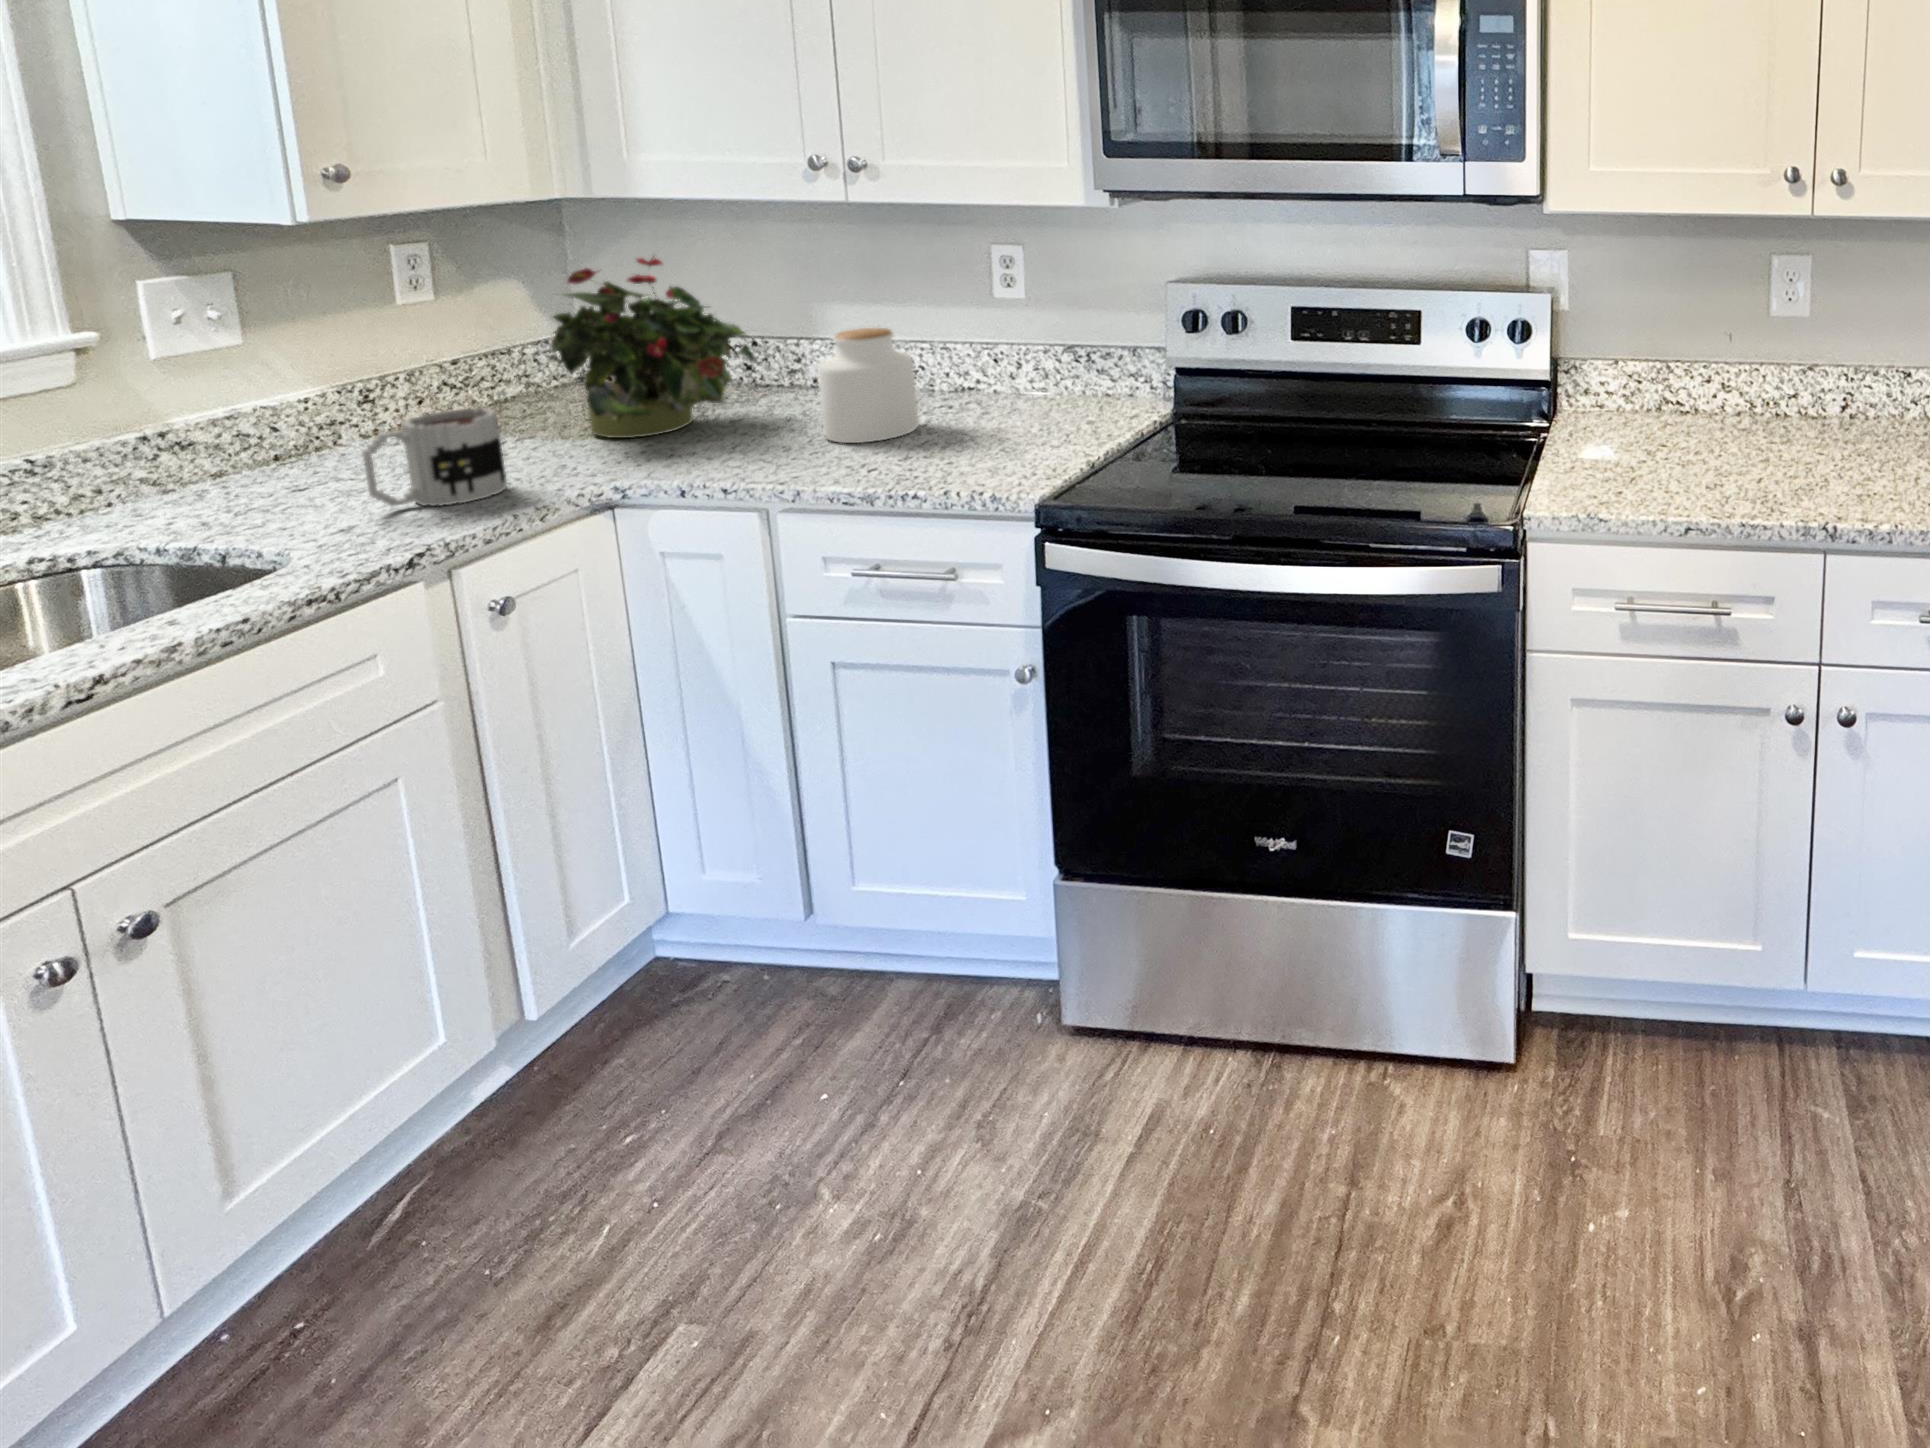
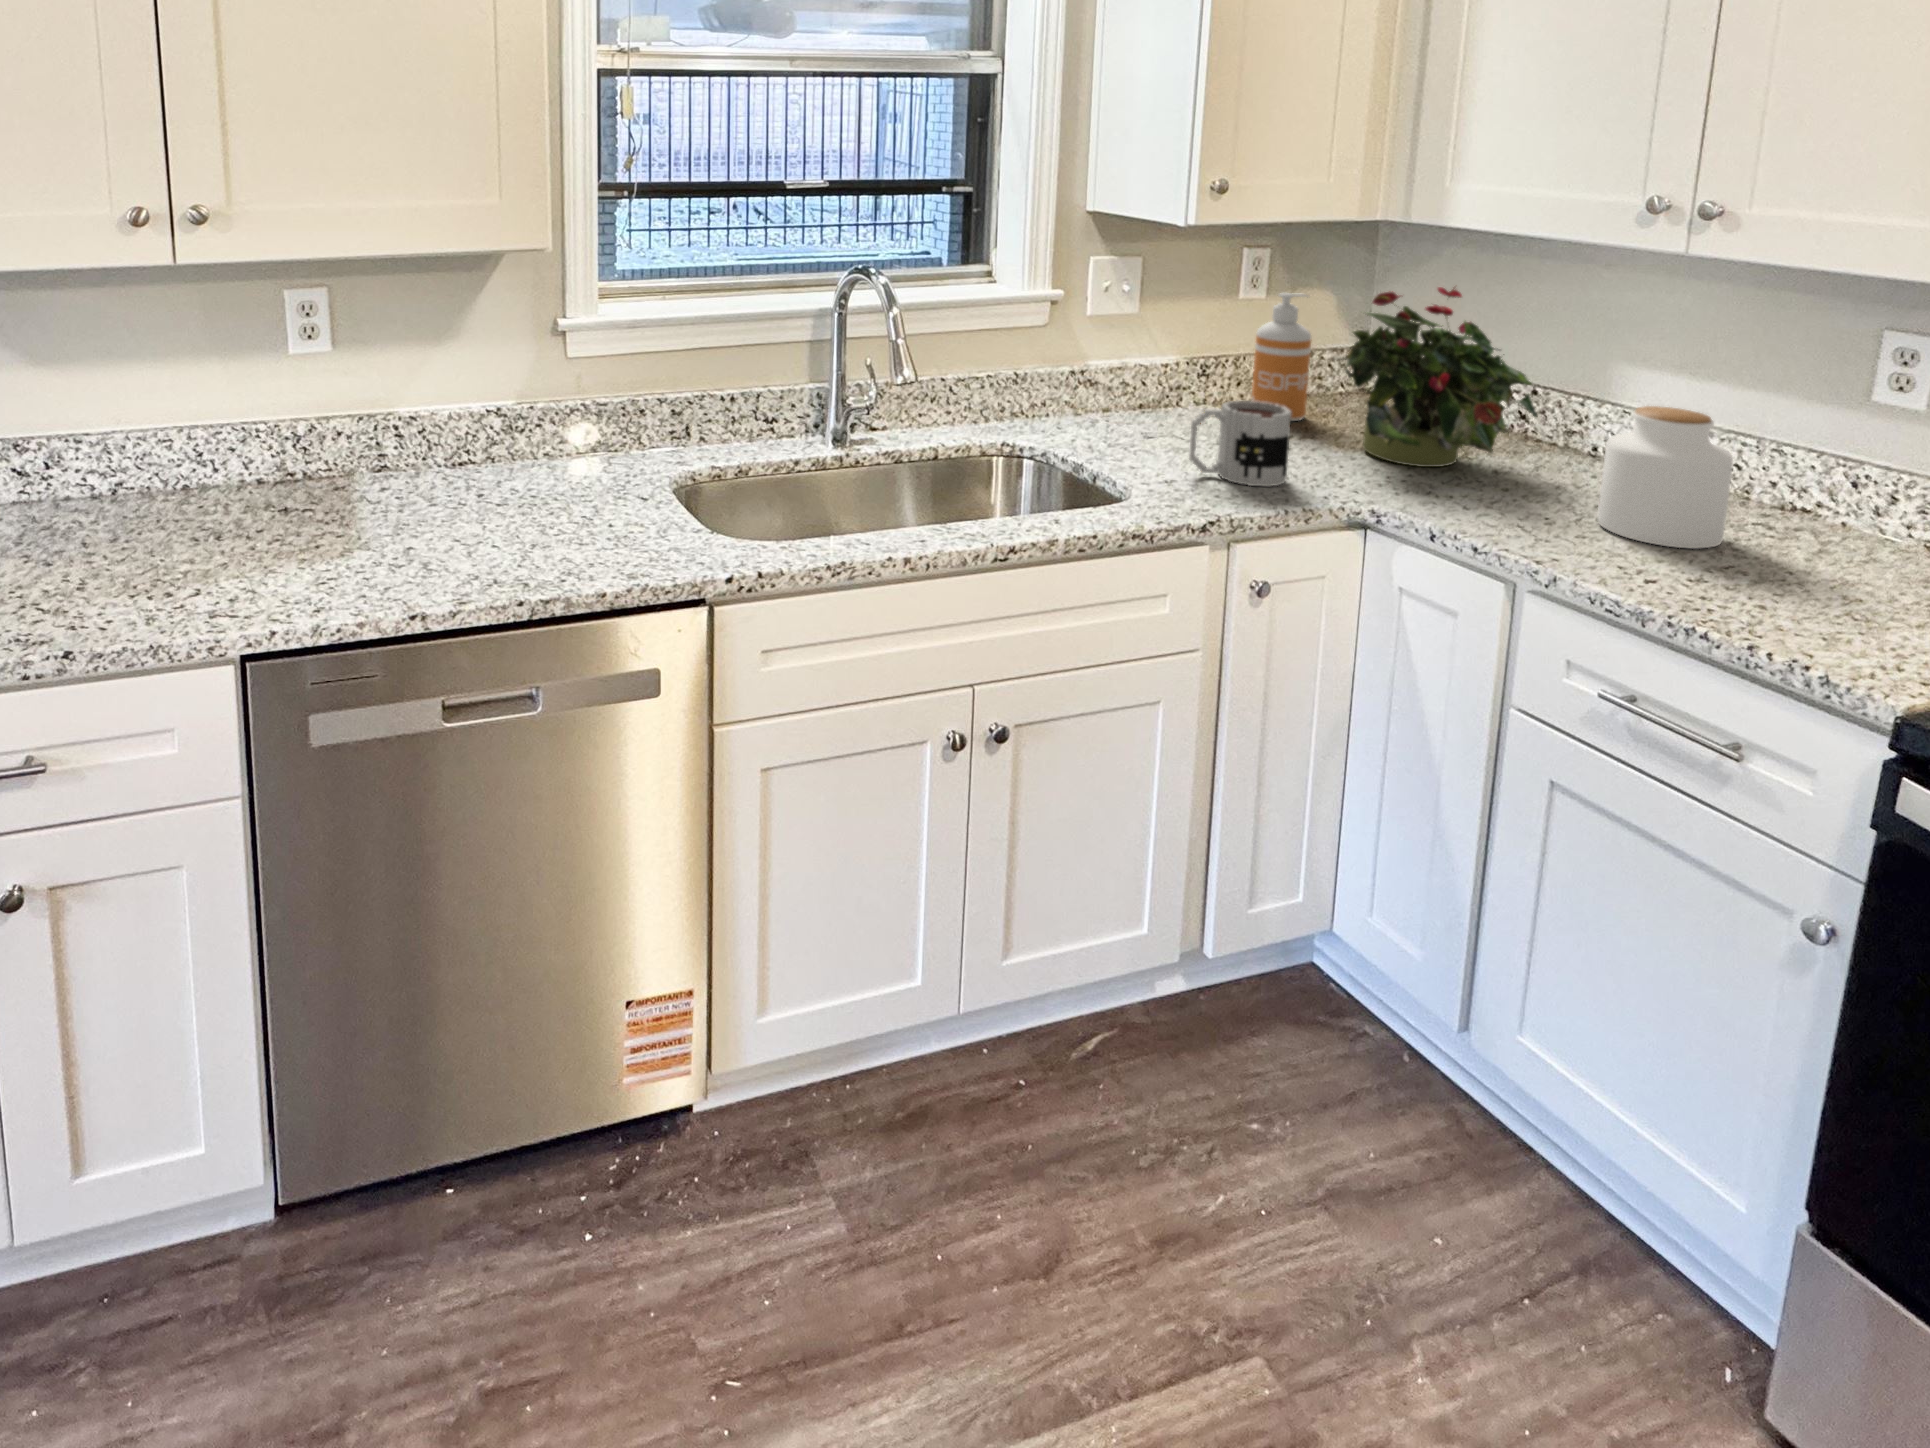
soap dispenser: none [430,287,517,432] -> present [1251,293,1311,421]

